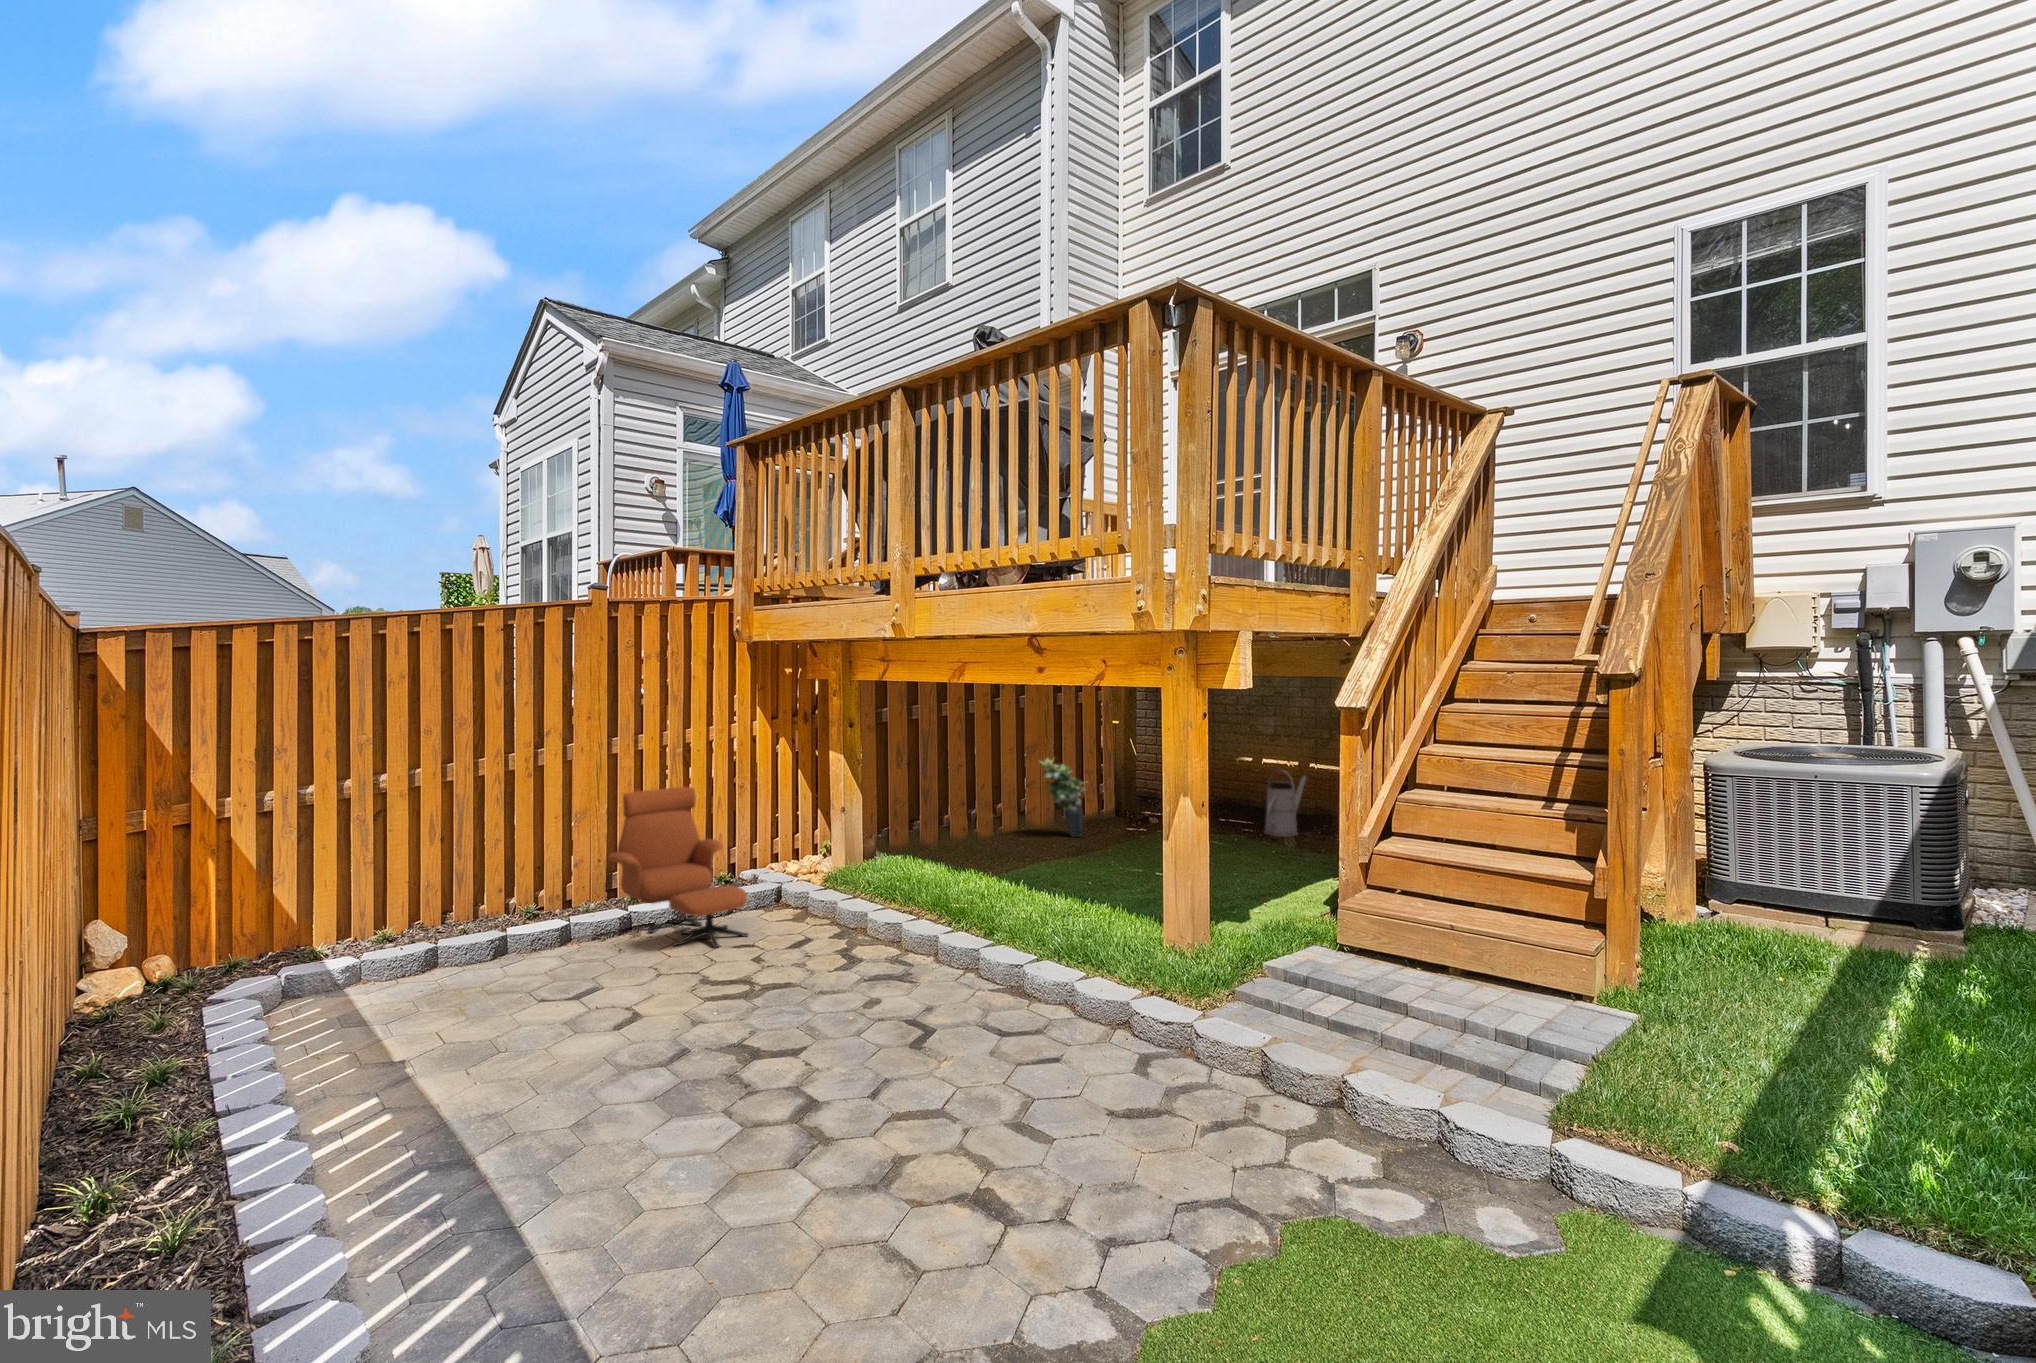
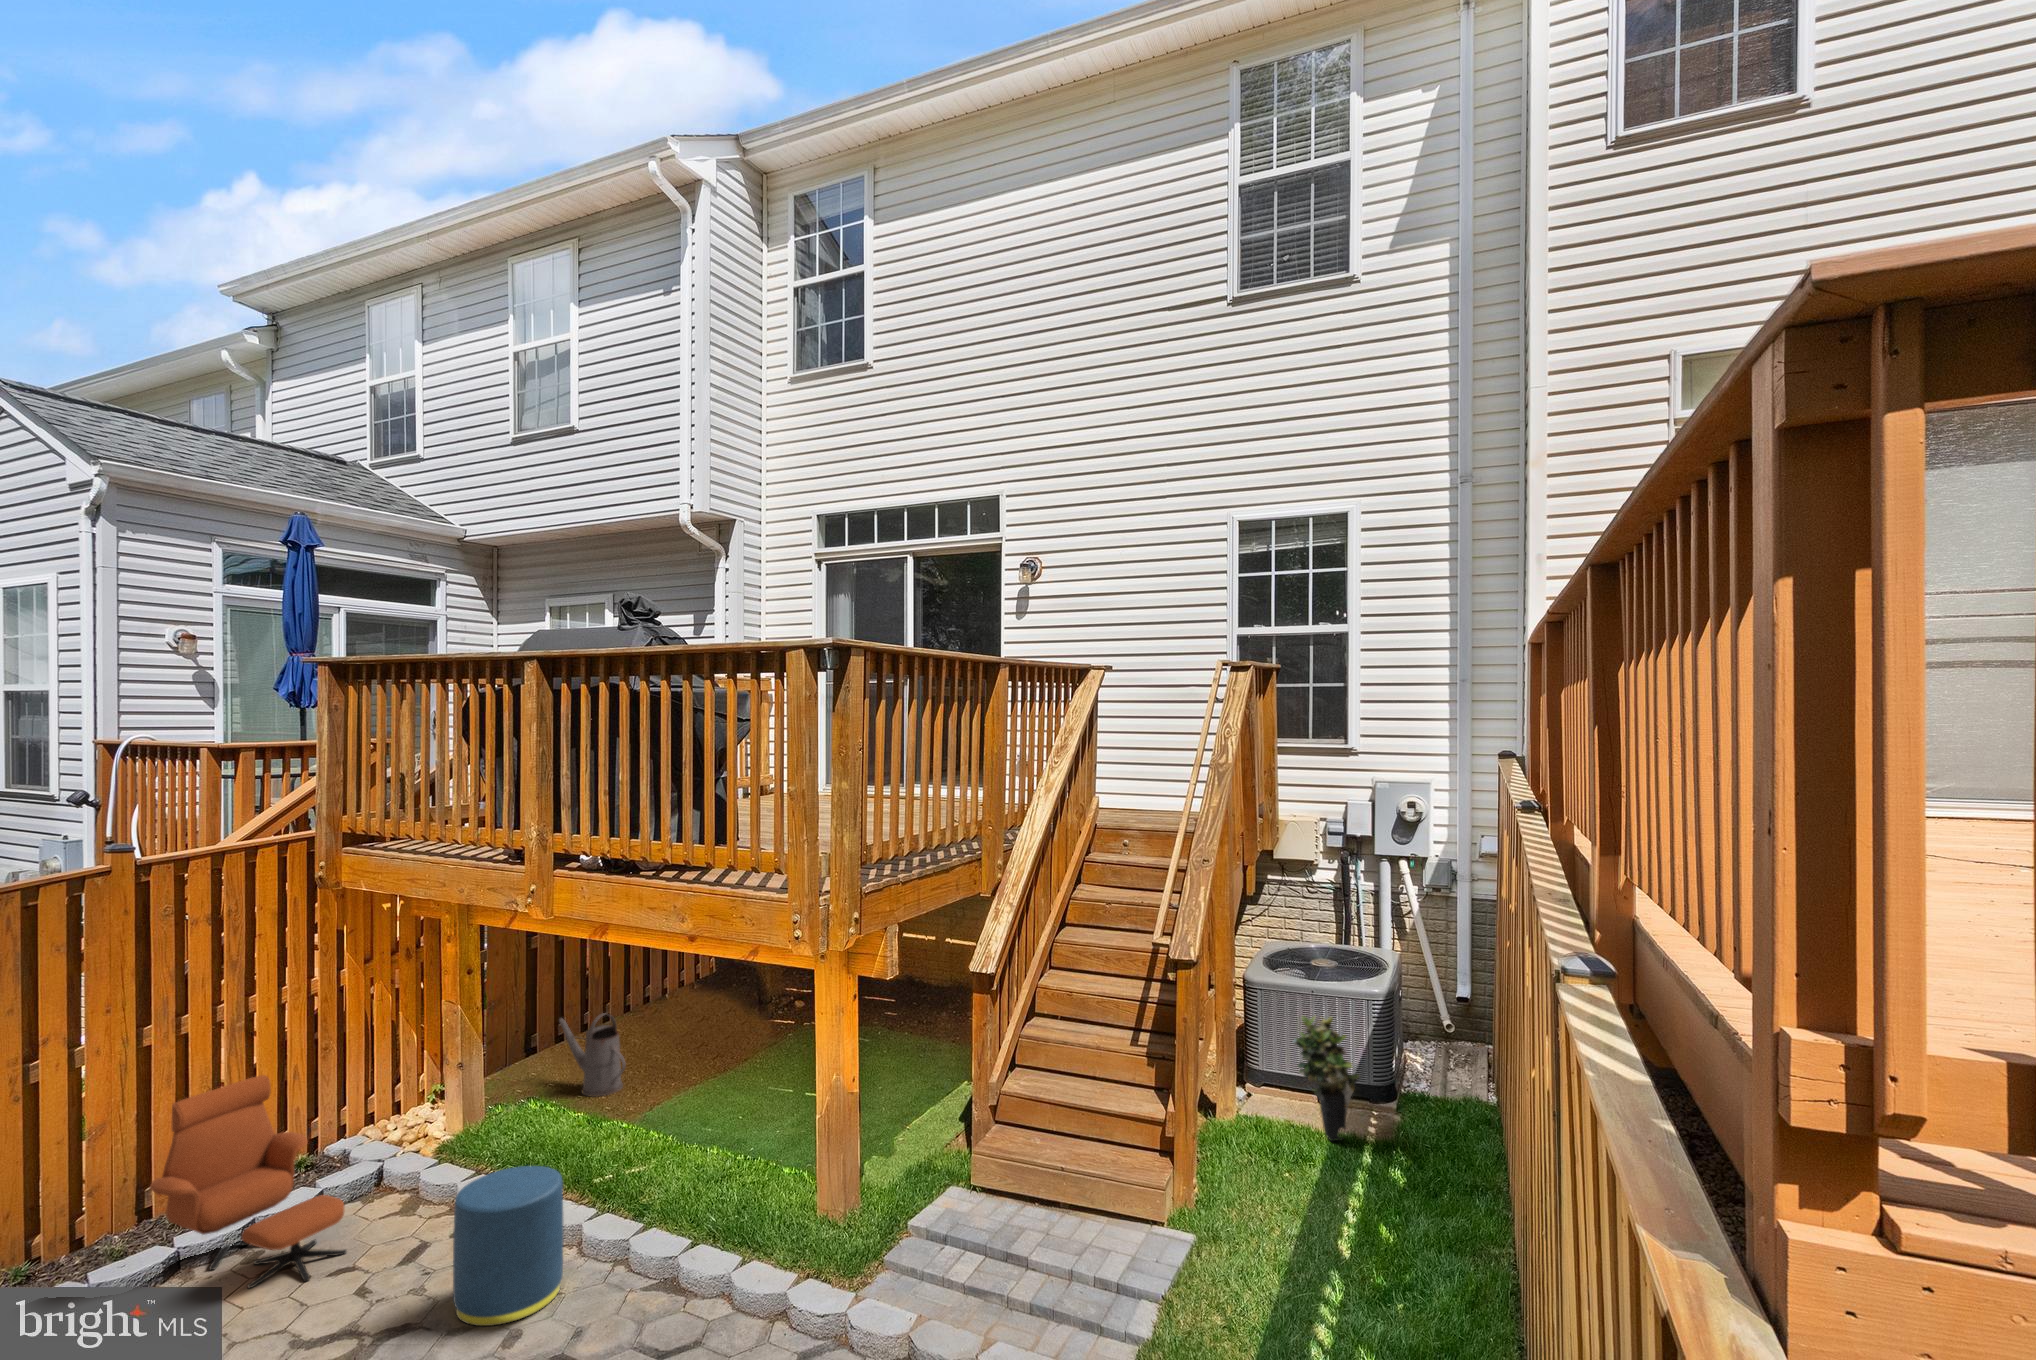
potted plant: present [1041,759,1086,837] -> present [1293,1016,1359,1141]
watering can: present [1264,771,1306,837] -> present [559,1013,626,1097]
ottoman: none [823,865,918,993] -> present [453,1166,563,1326]

